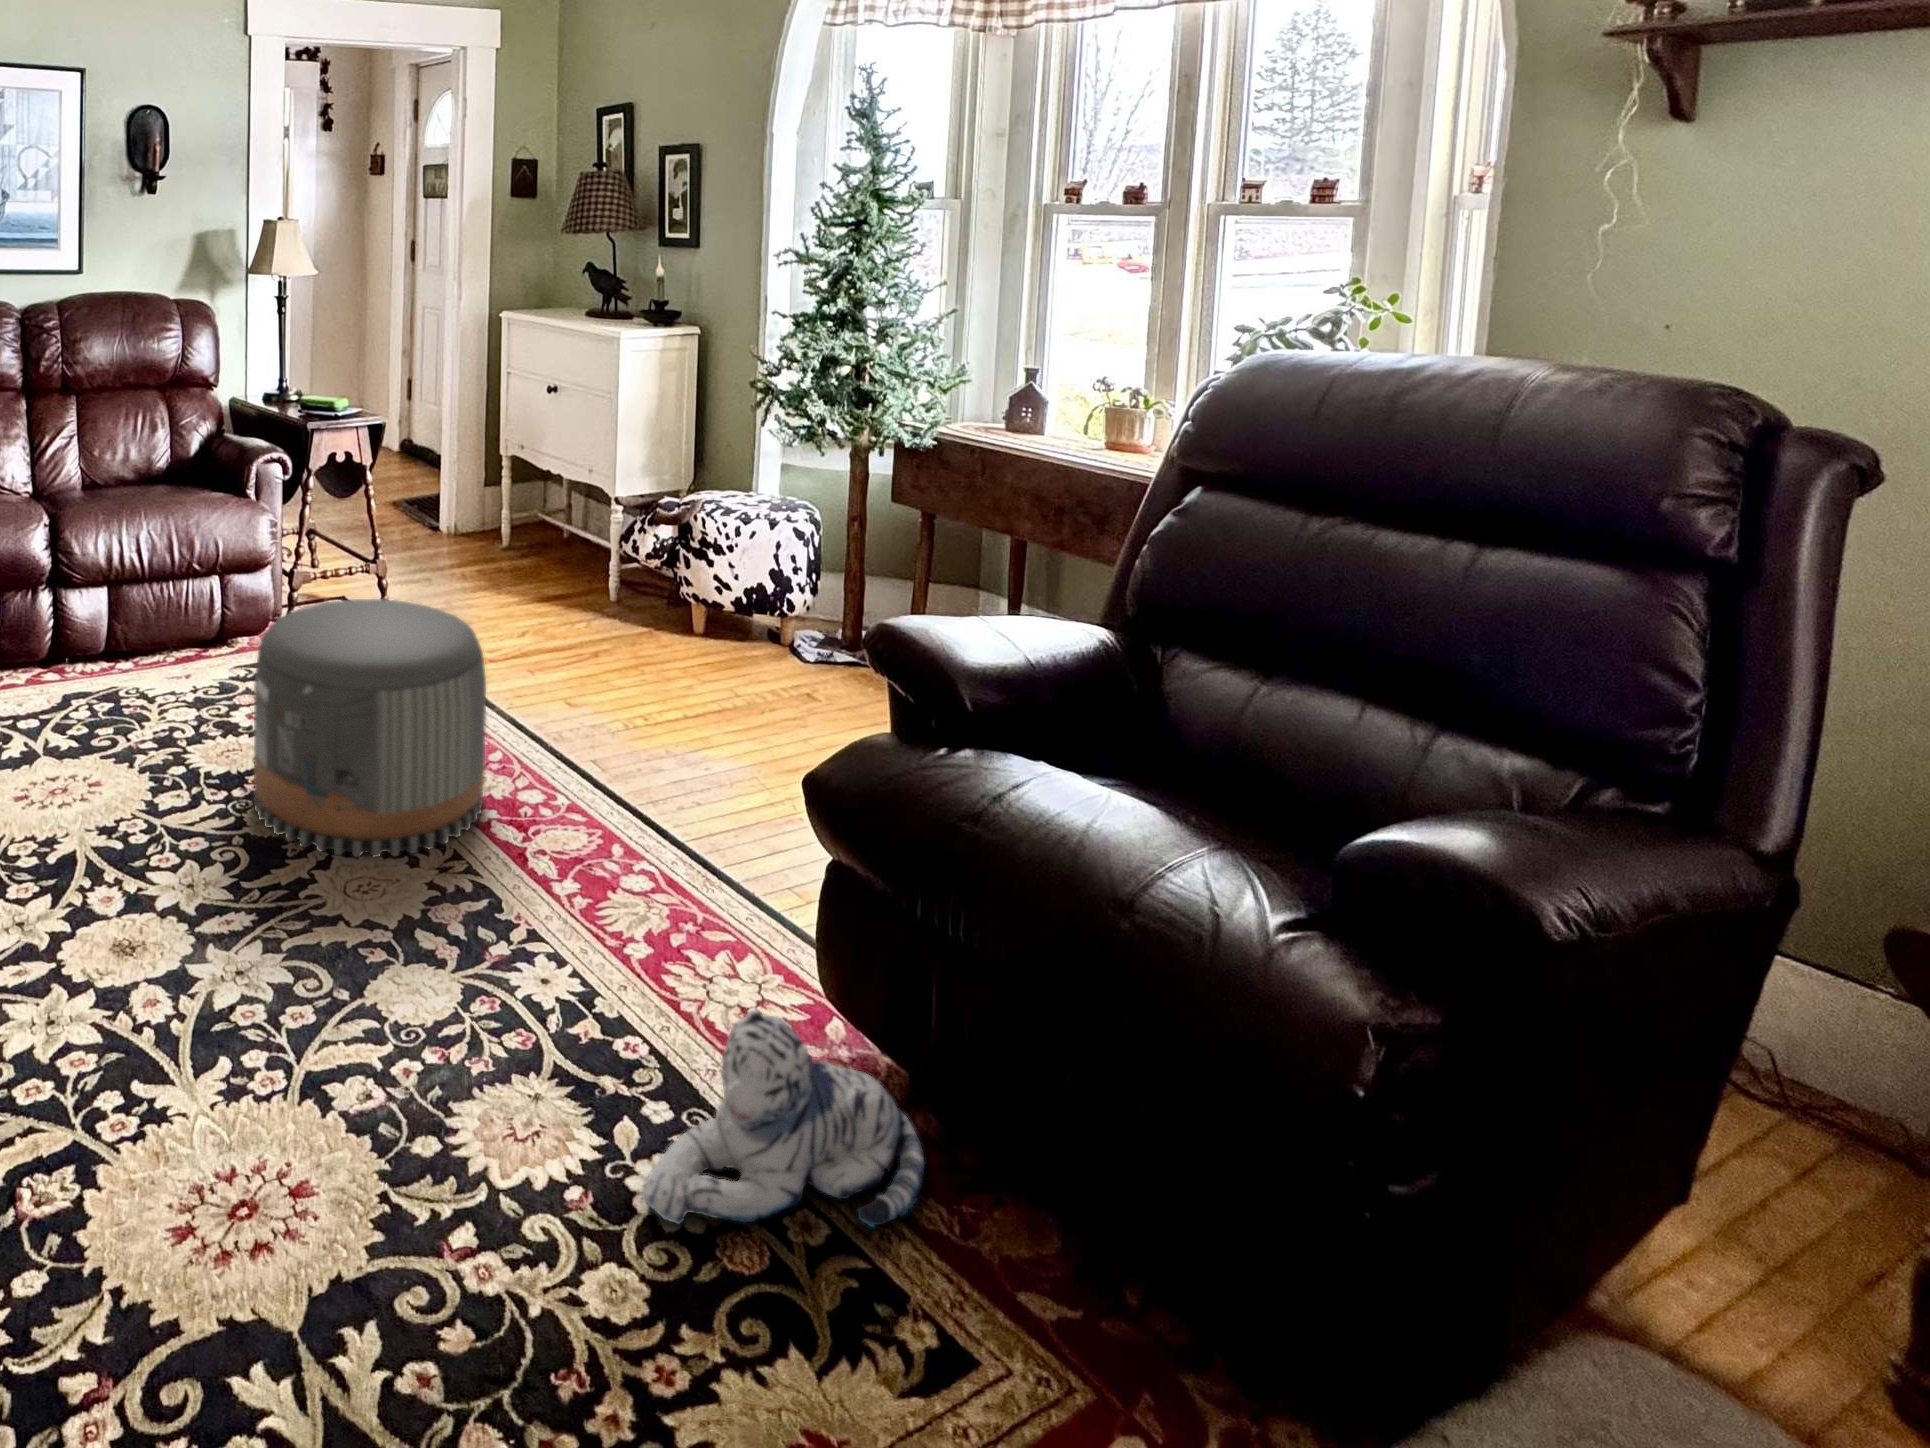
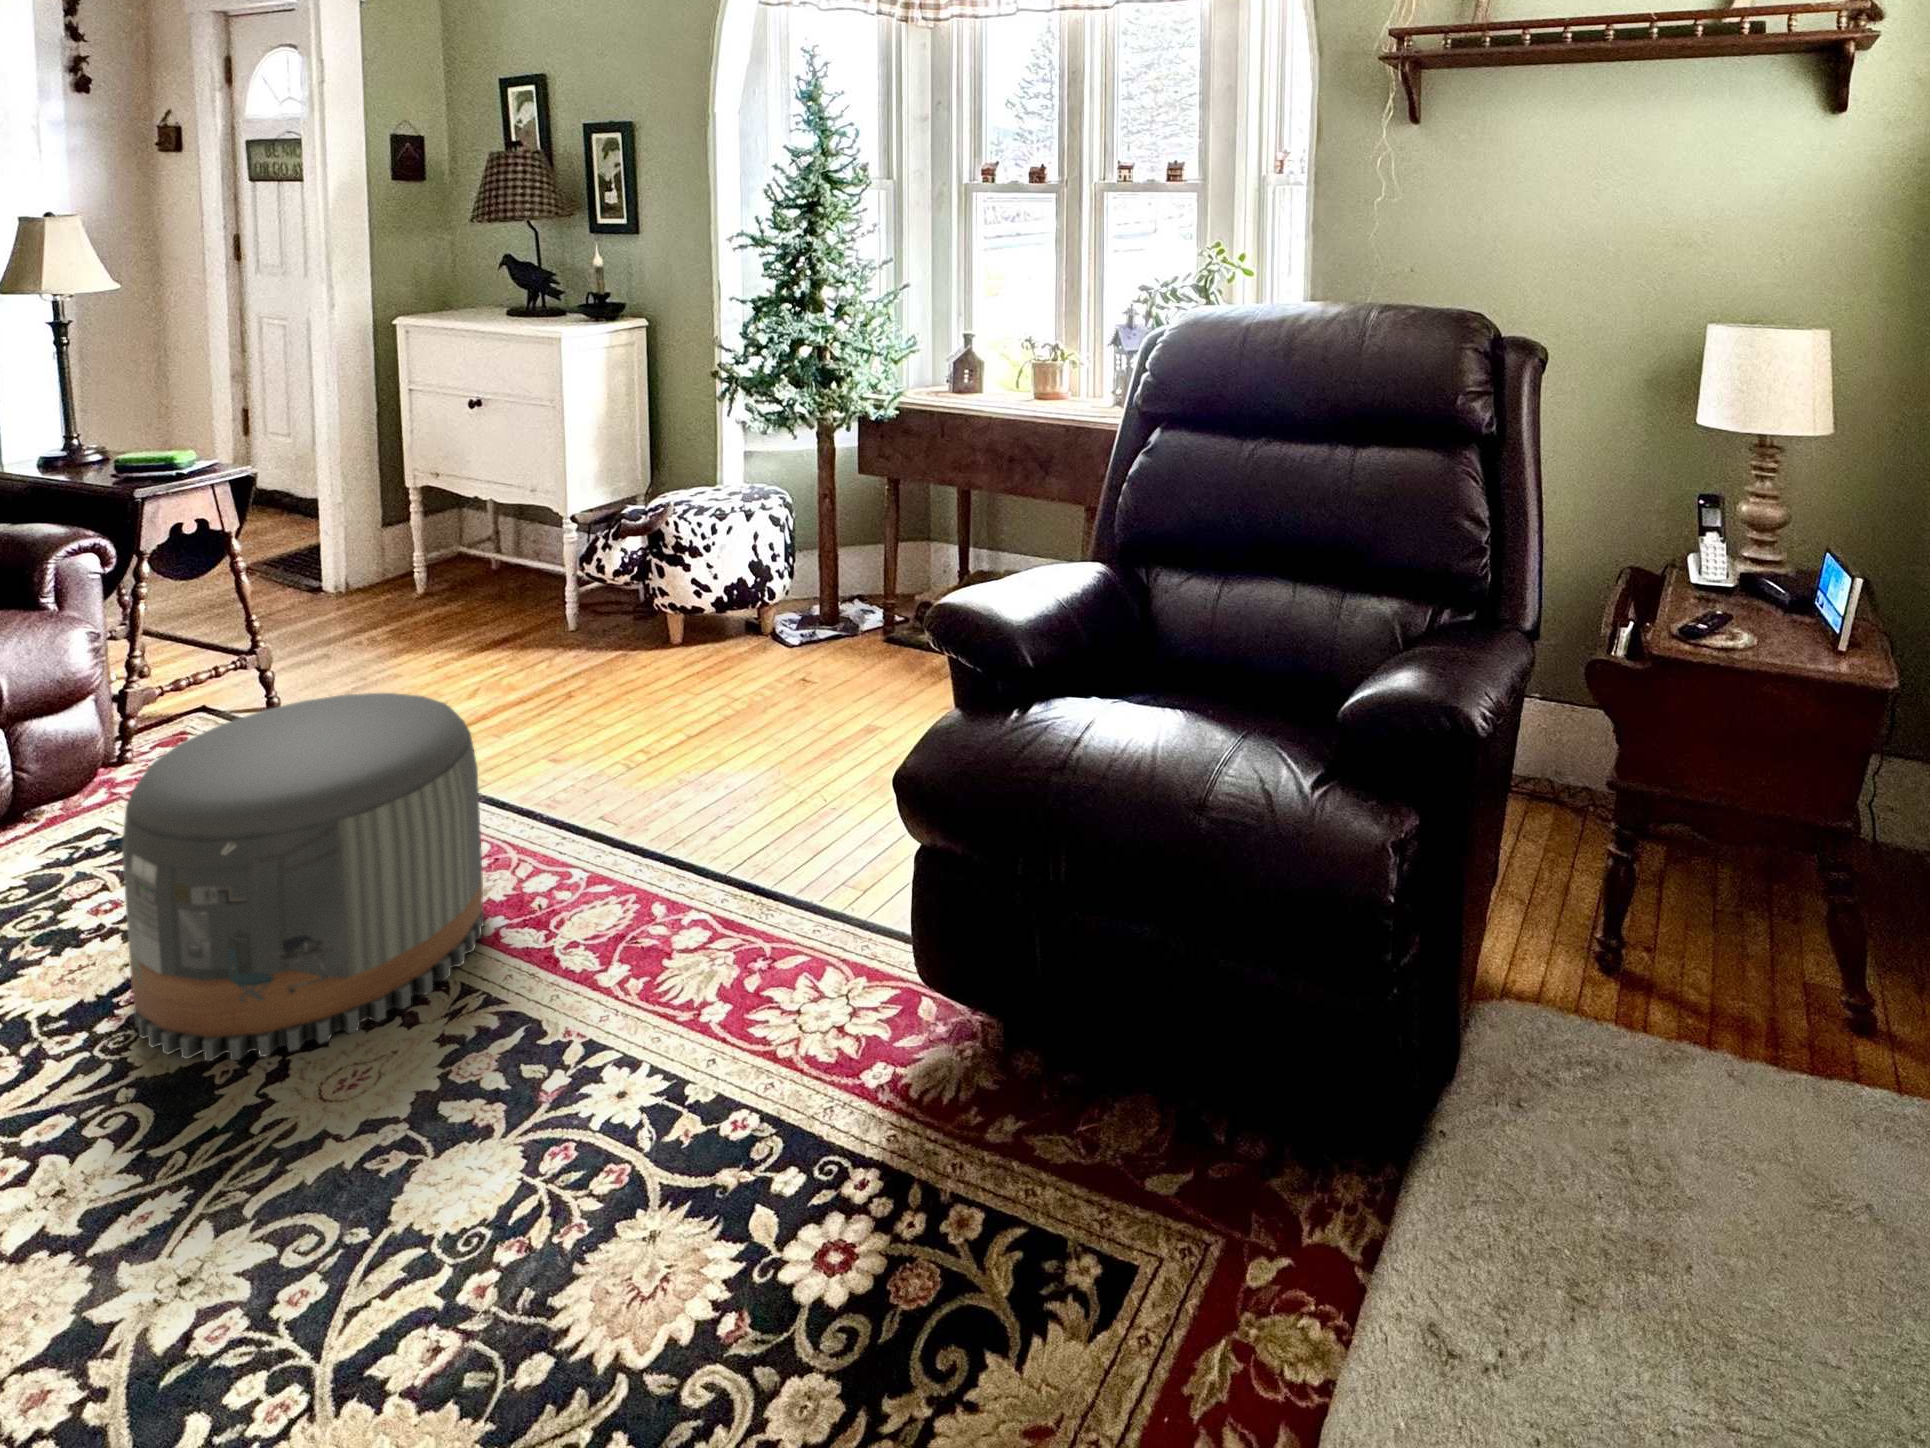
plush toy: present [642,1010,925,1227] -> none [811,1031,1061,1309]

